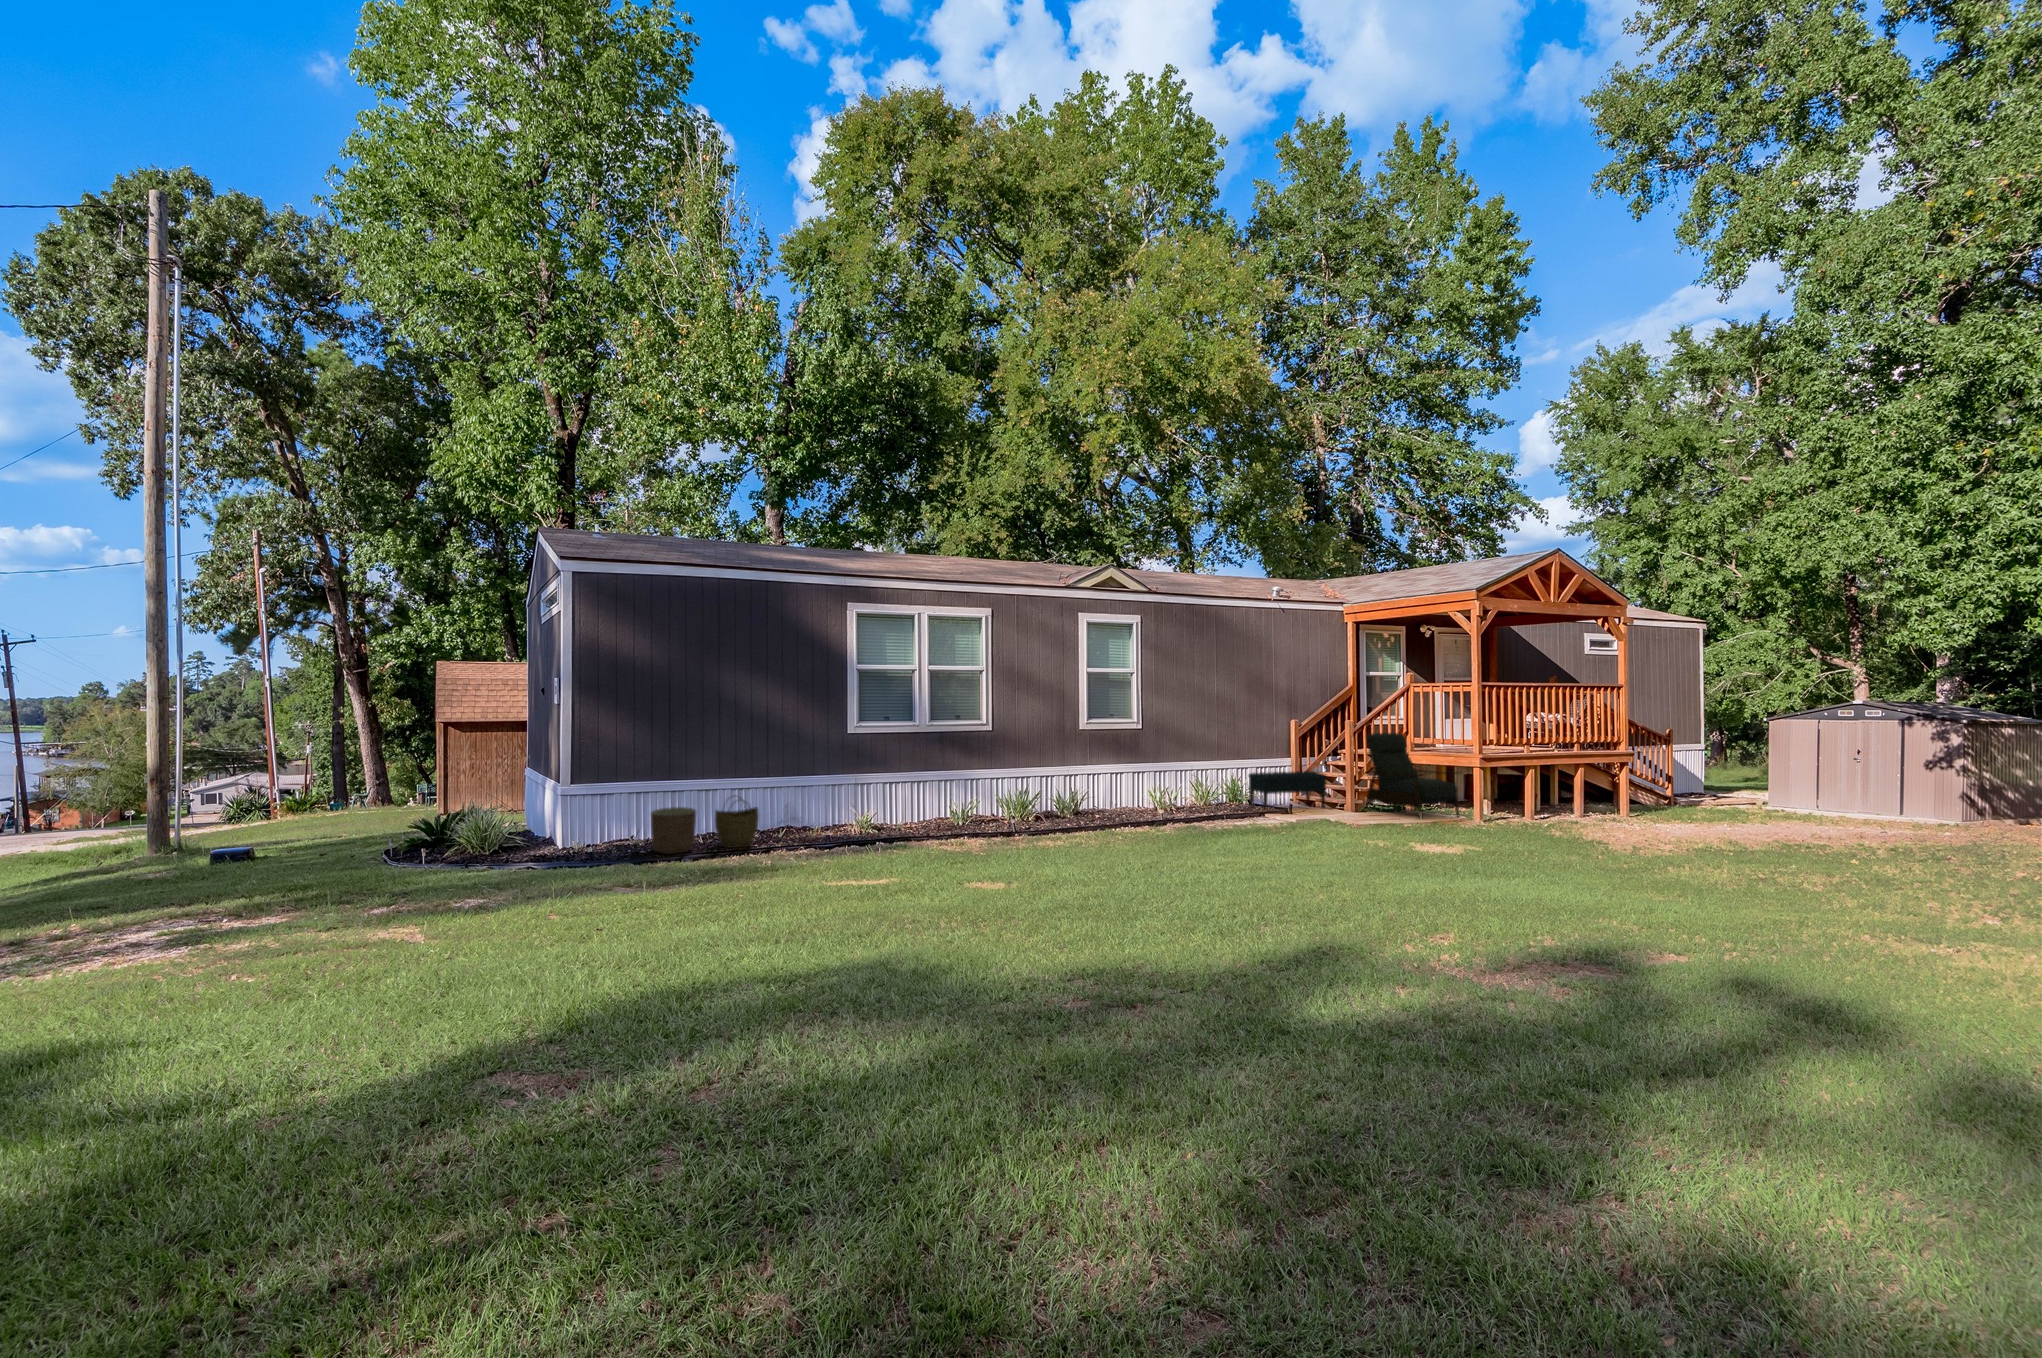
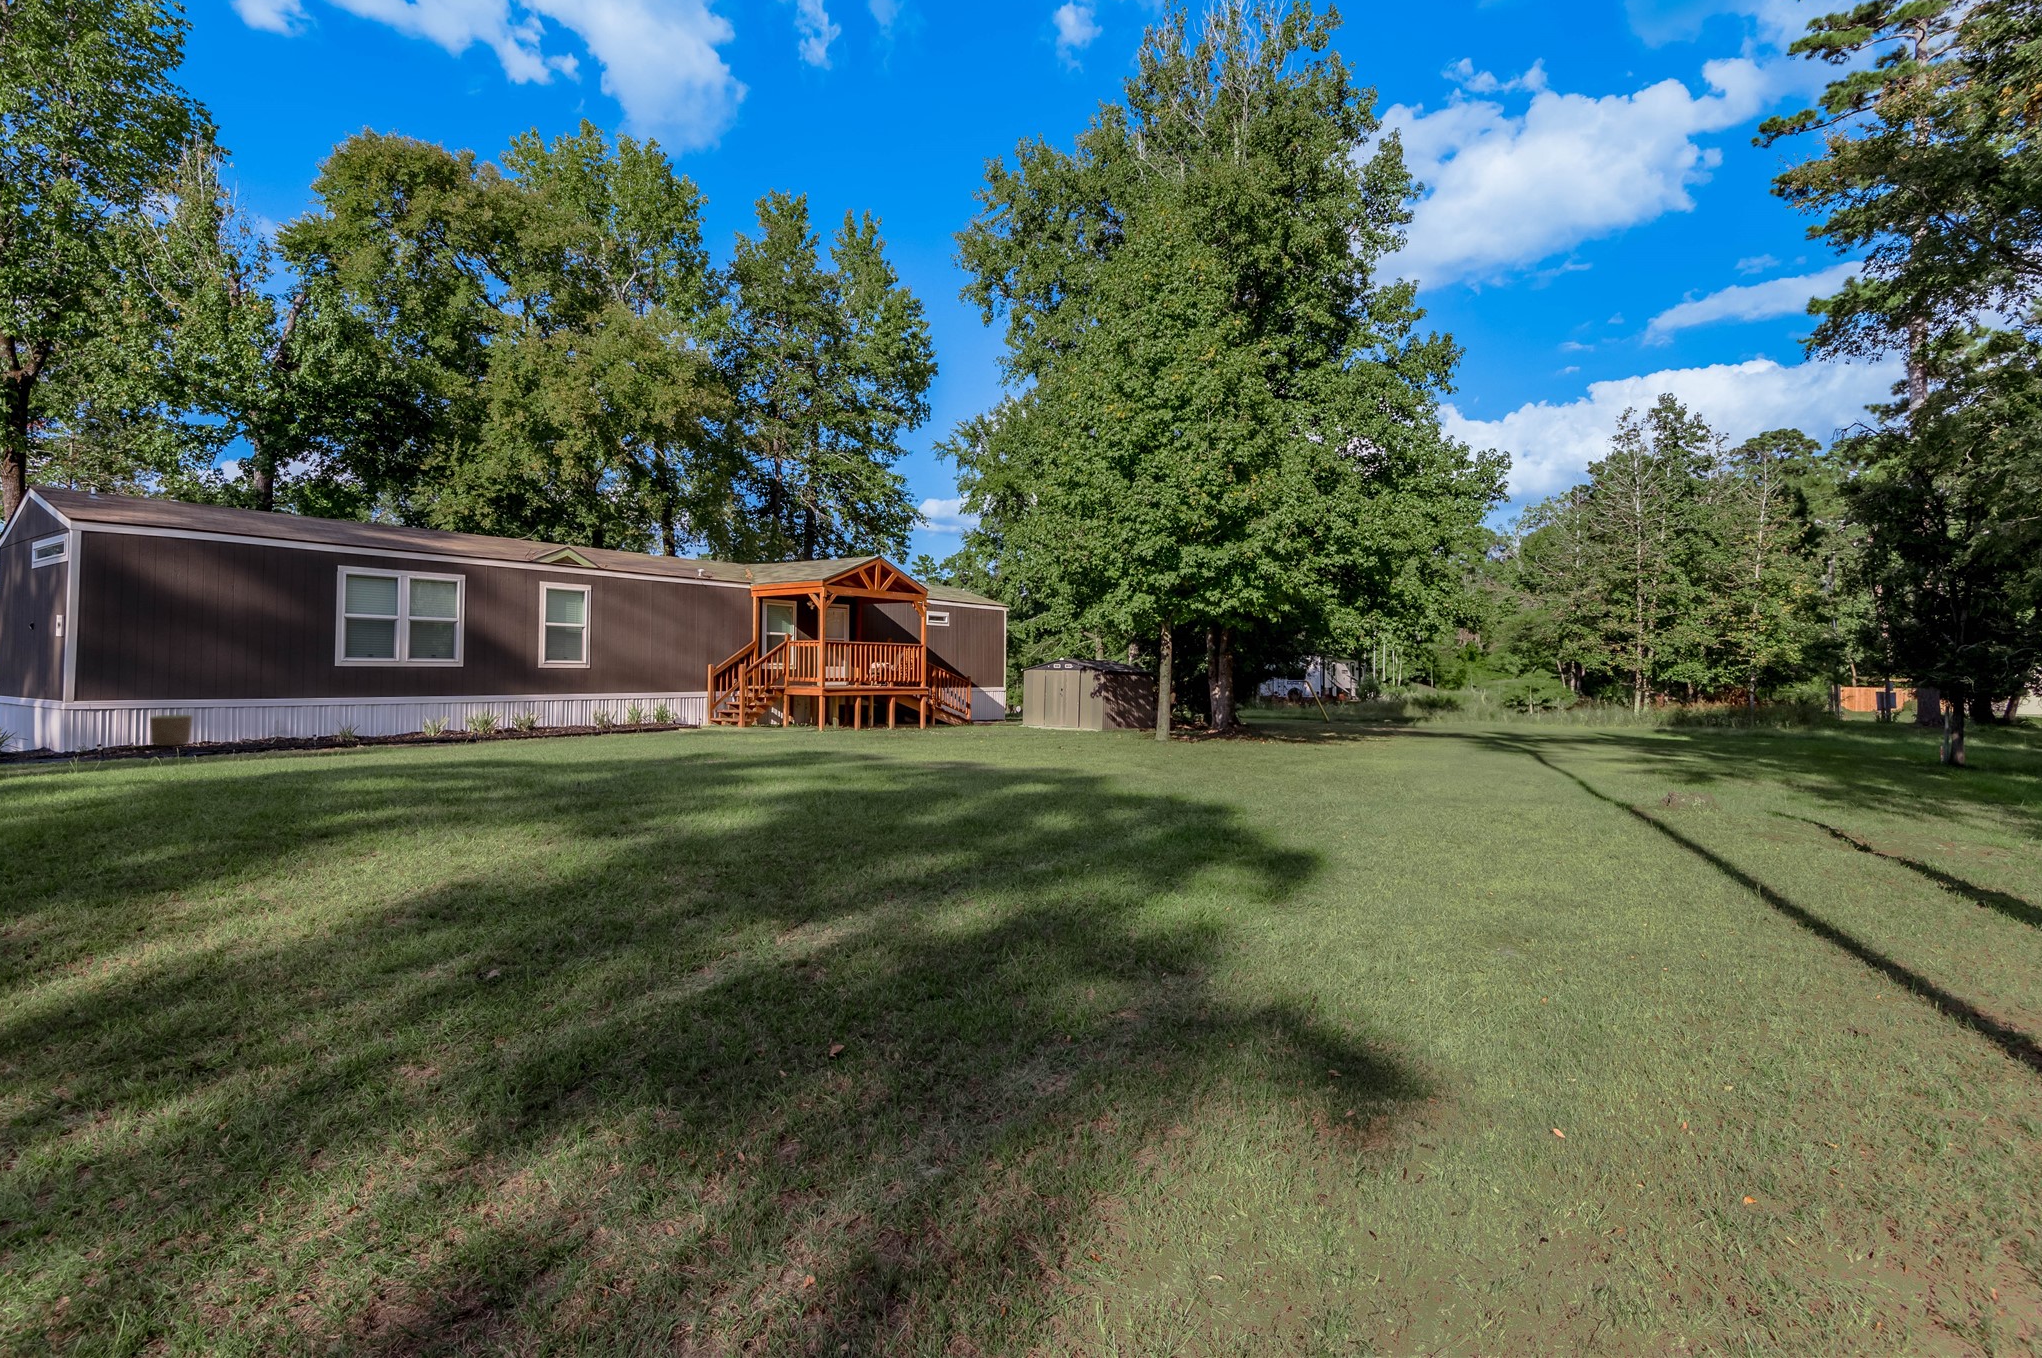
chair: present [1365,733,1460,819] -> none [753,671,809,725]
bench: present [1248,771,1327,809] -> none [675,697,730,722]
woven basket: present [715,798,759,848] -> none [210,707,249,743]

